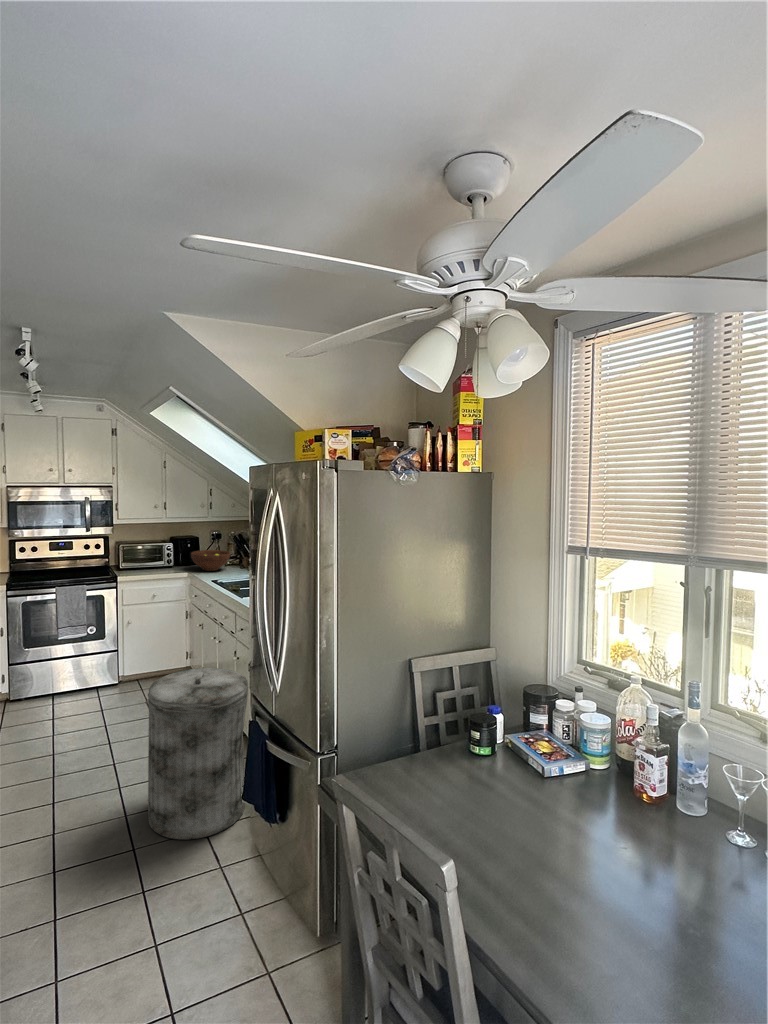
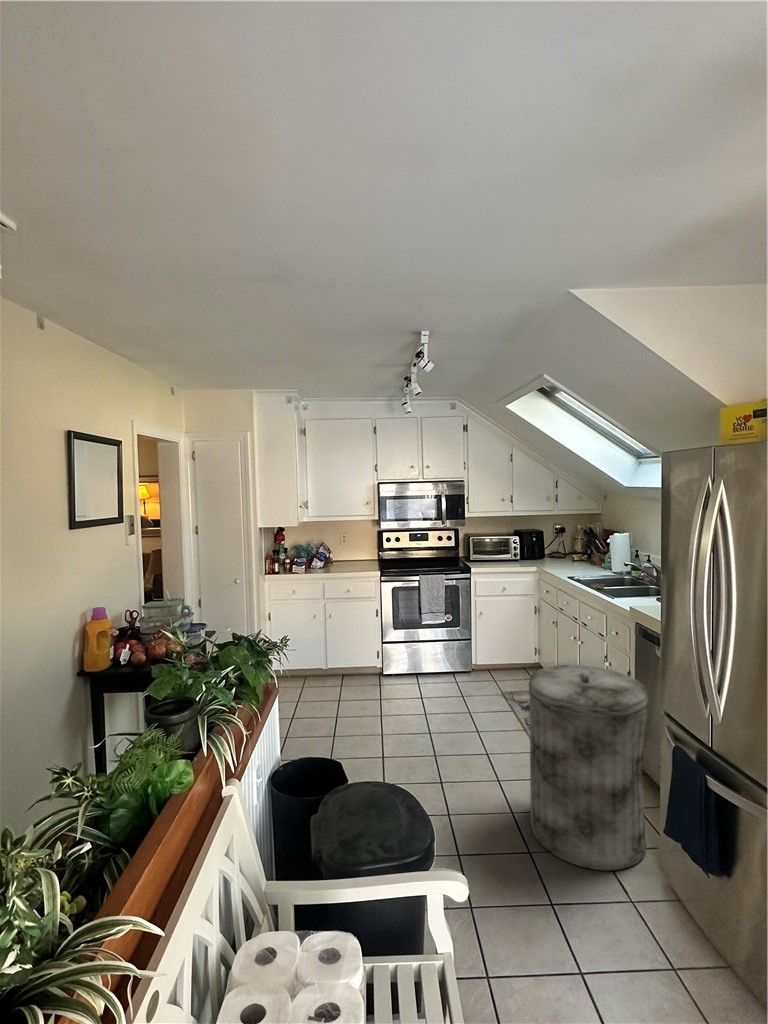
fruit bowl: present [191,550,230,571] -> none [538,544,580,565]

